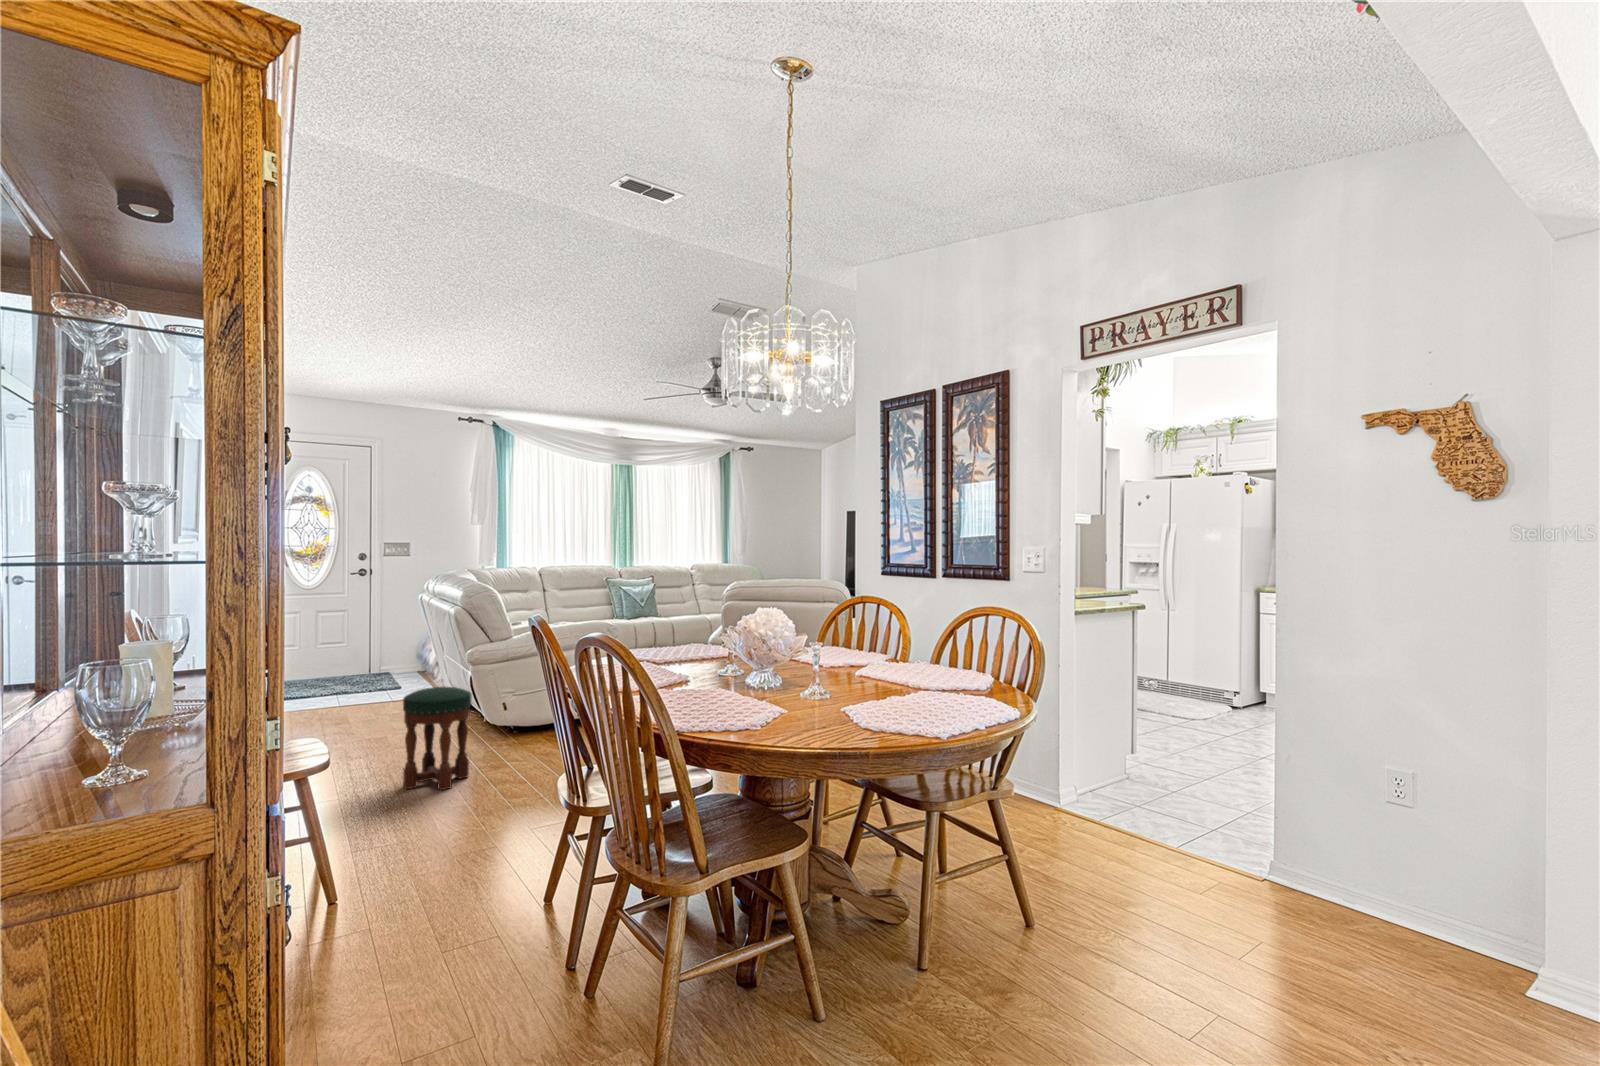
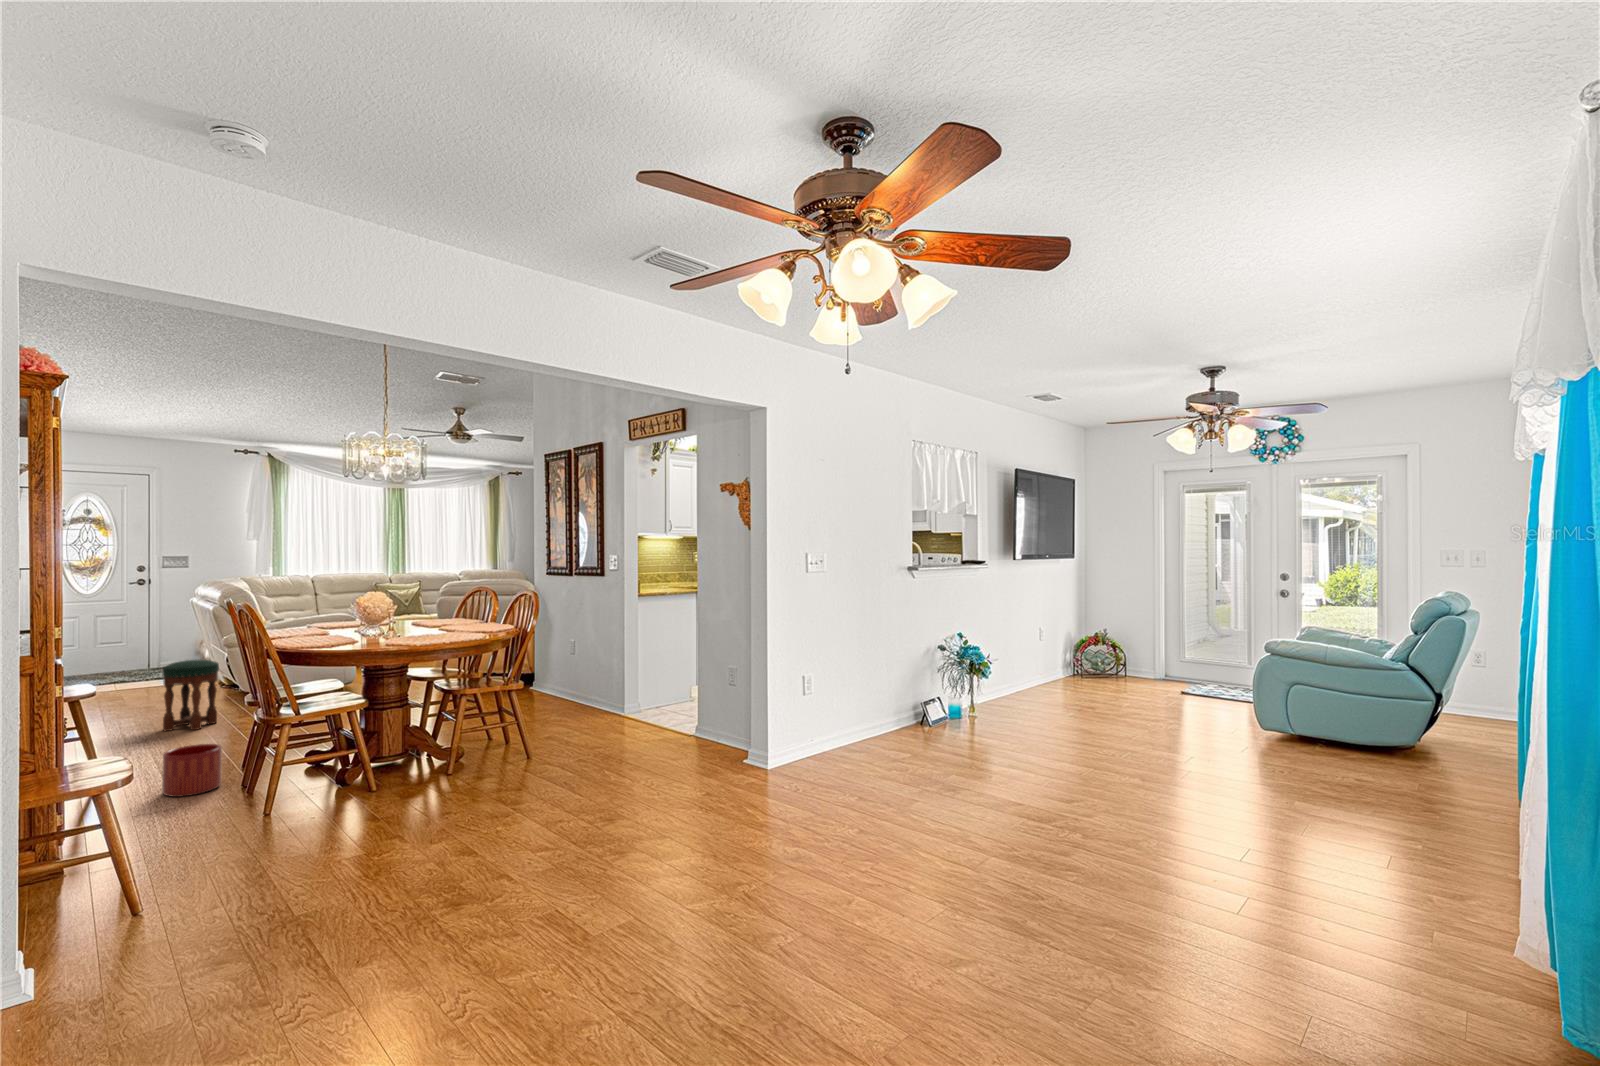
planter: none [432,866,521,975] -> present [162,744,222,797]

